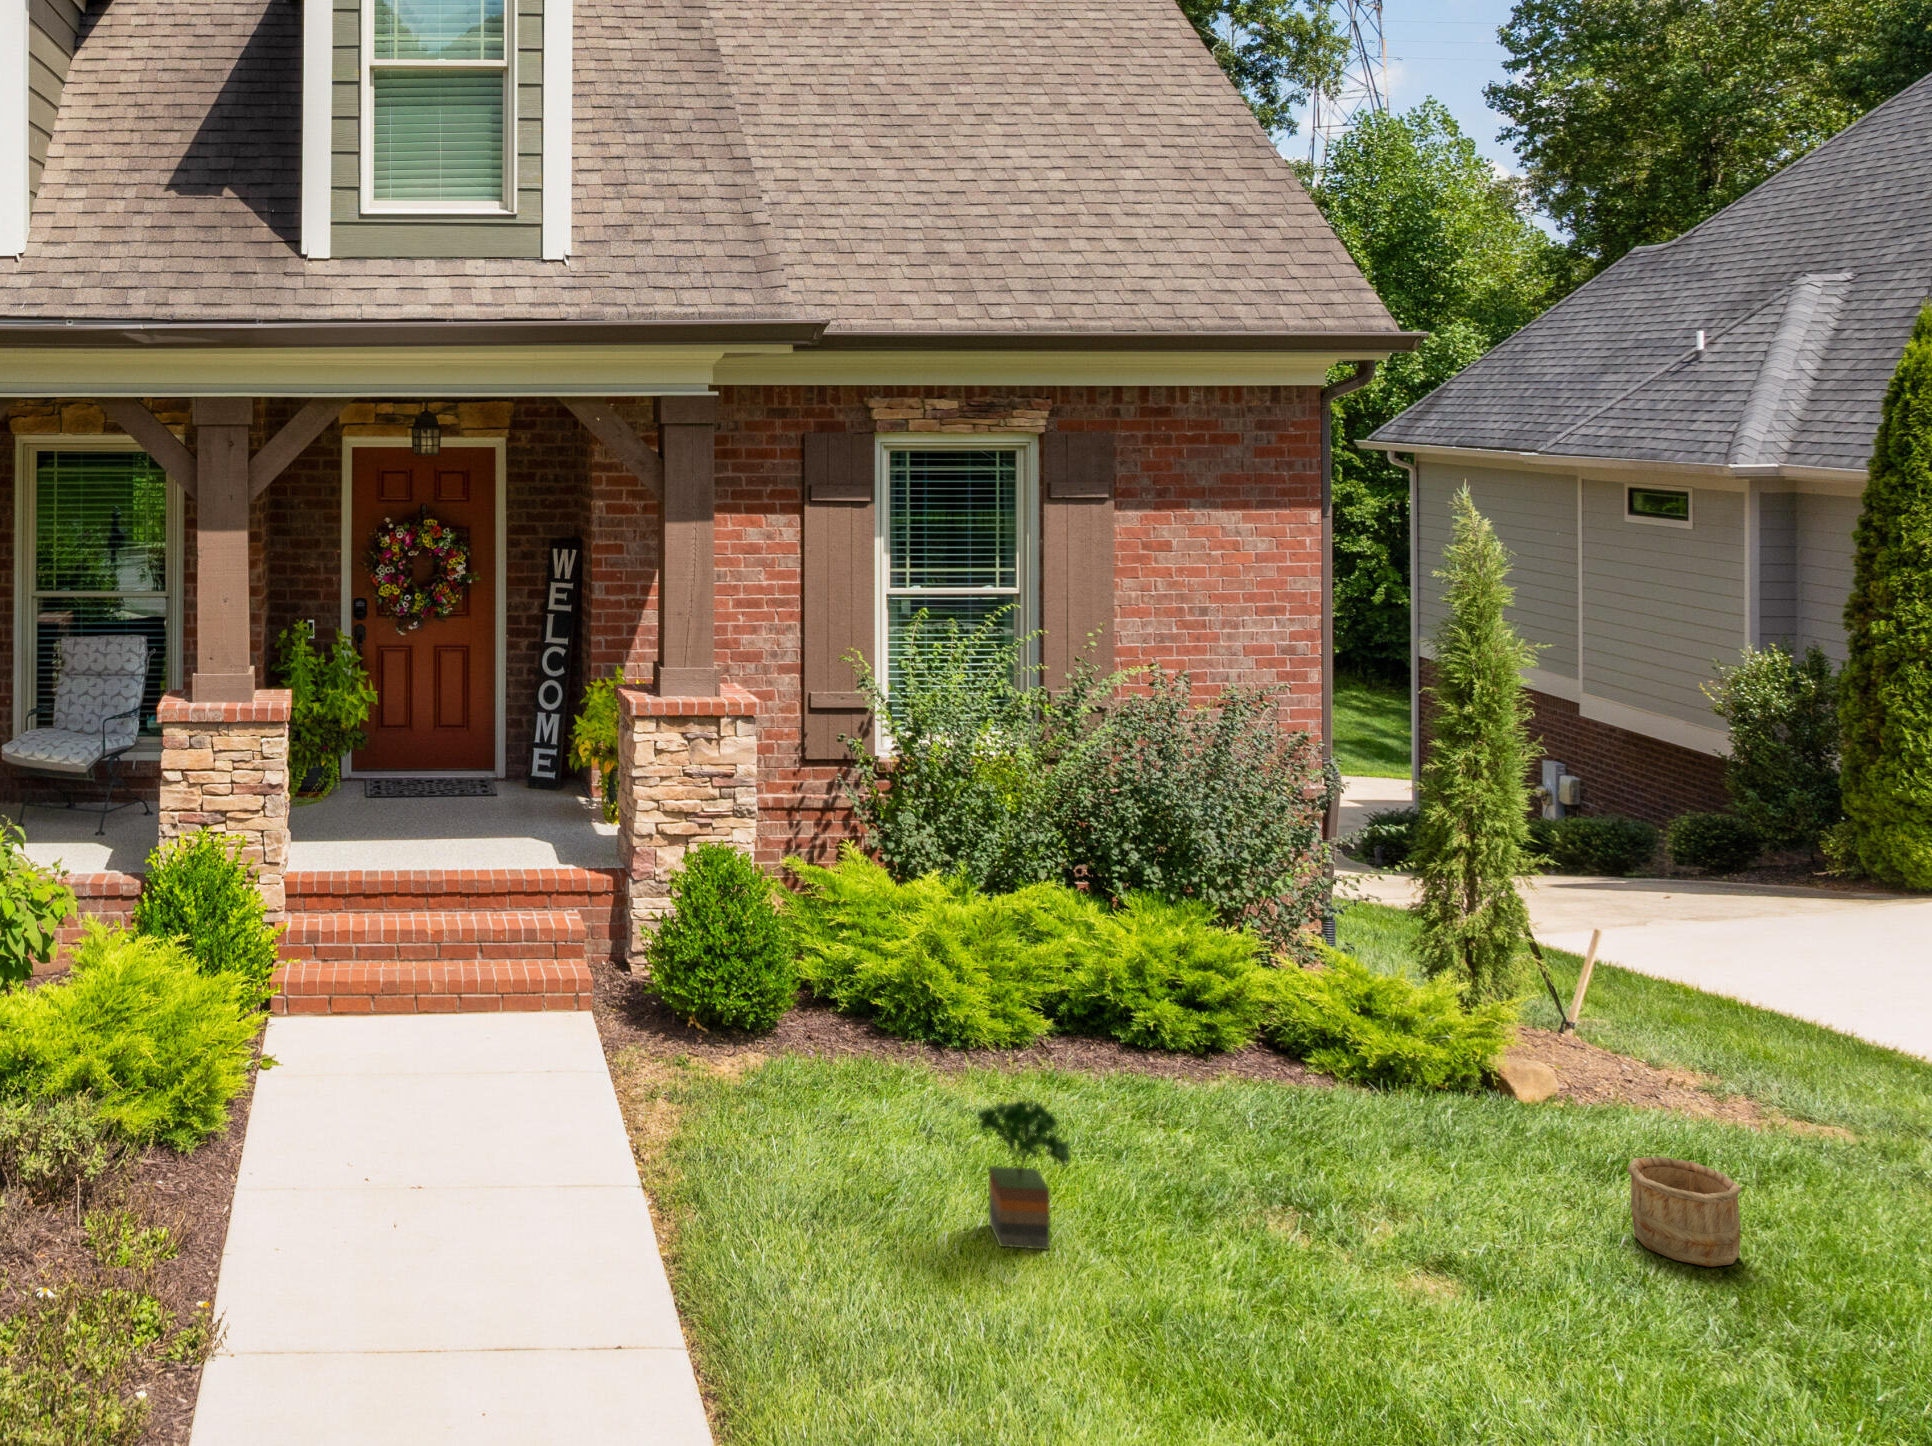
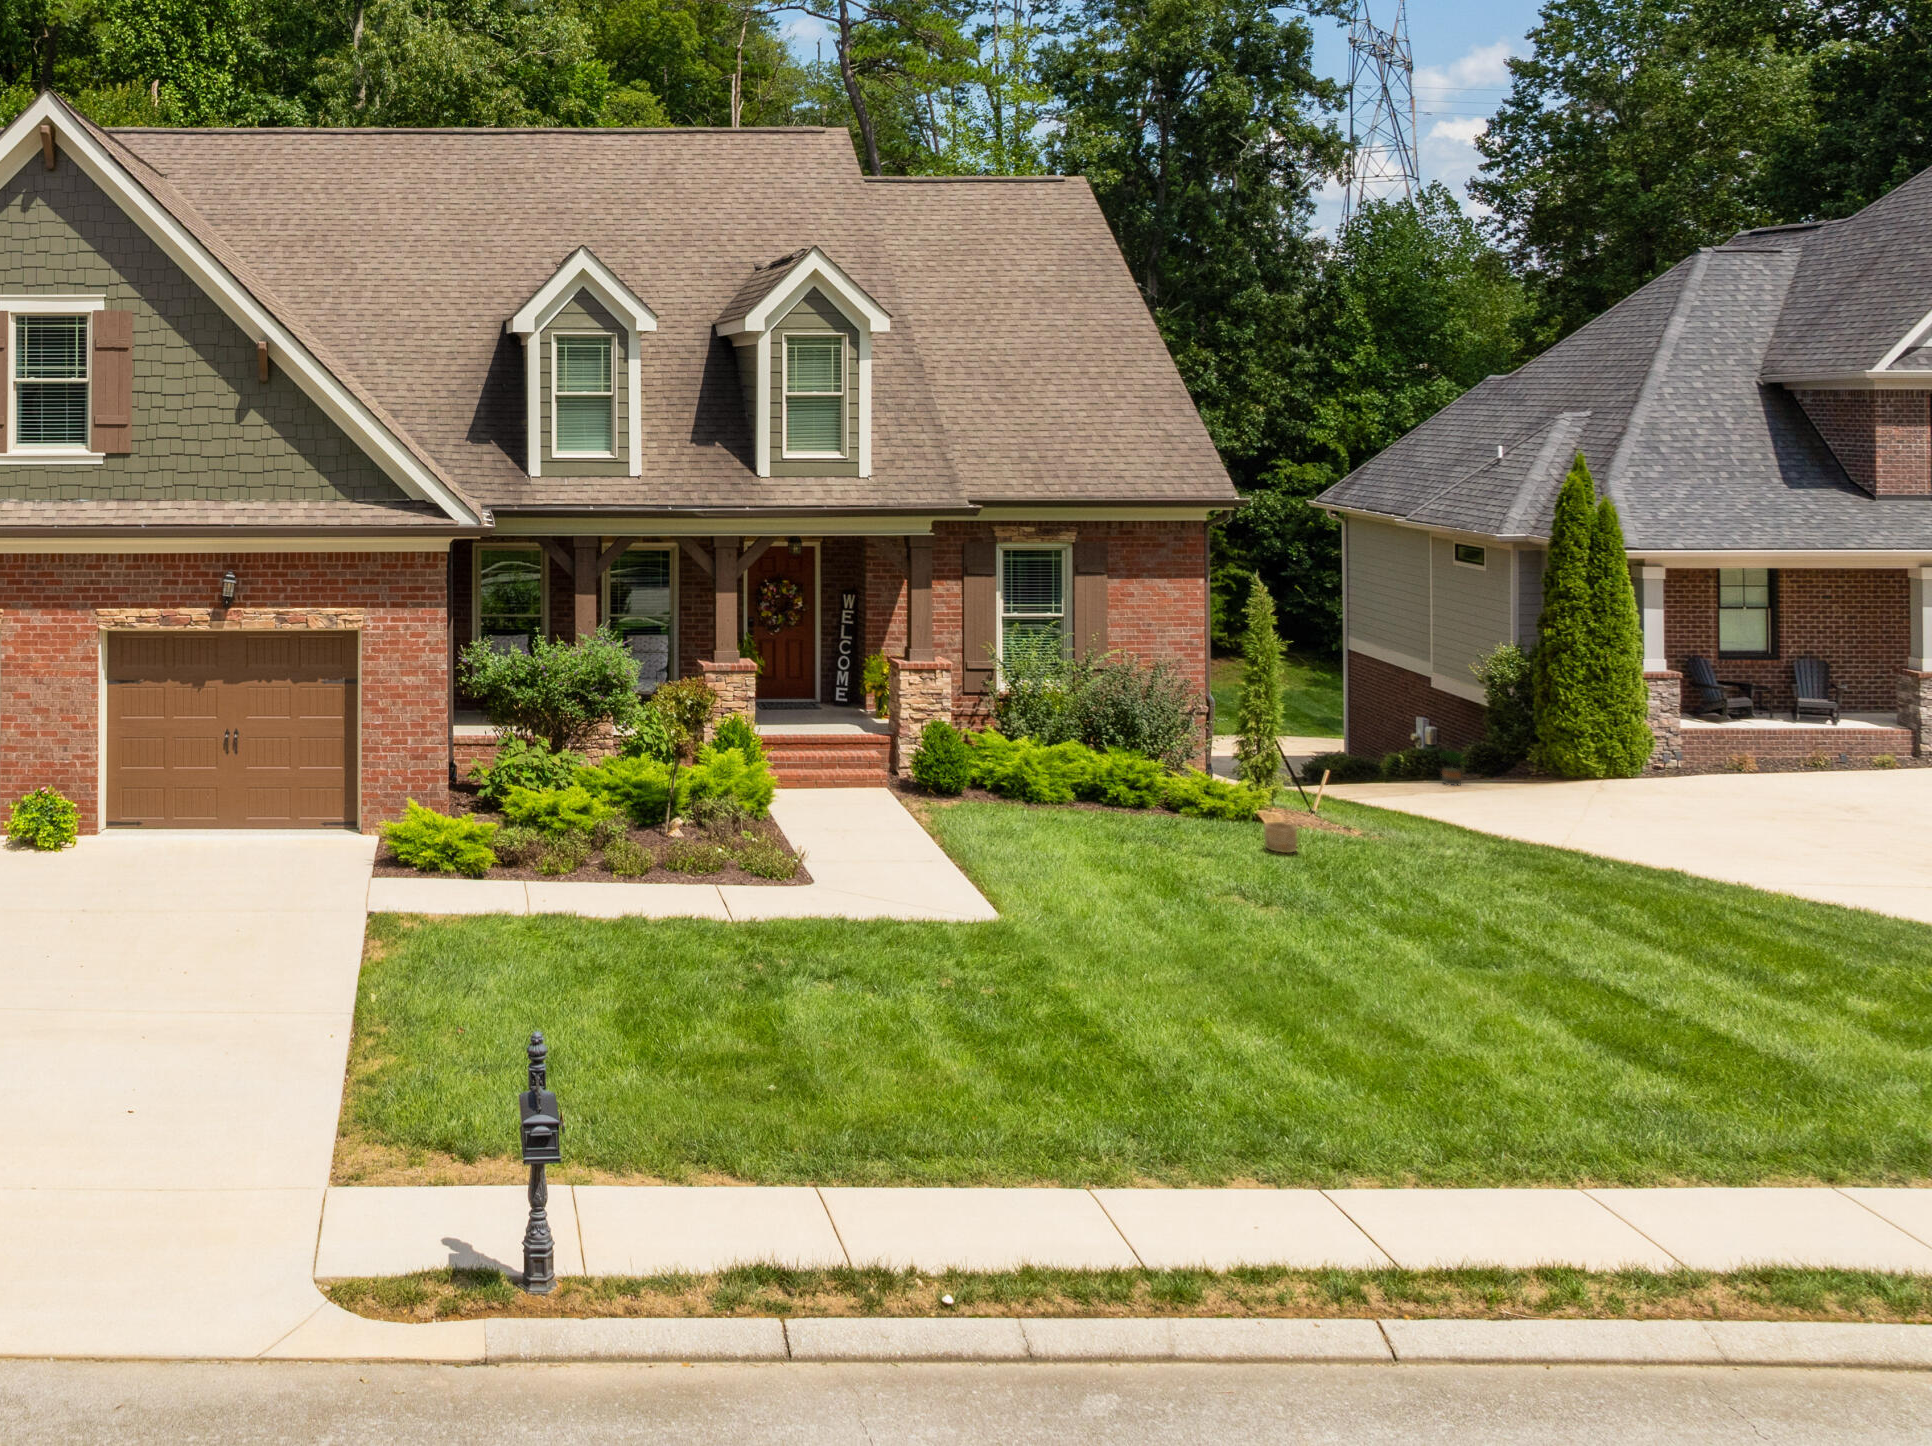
potted tree: present [978,1101,1071,1249] -> present [1440,751,1466,785]

